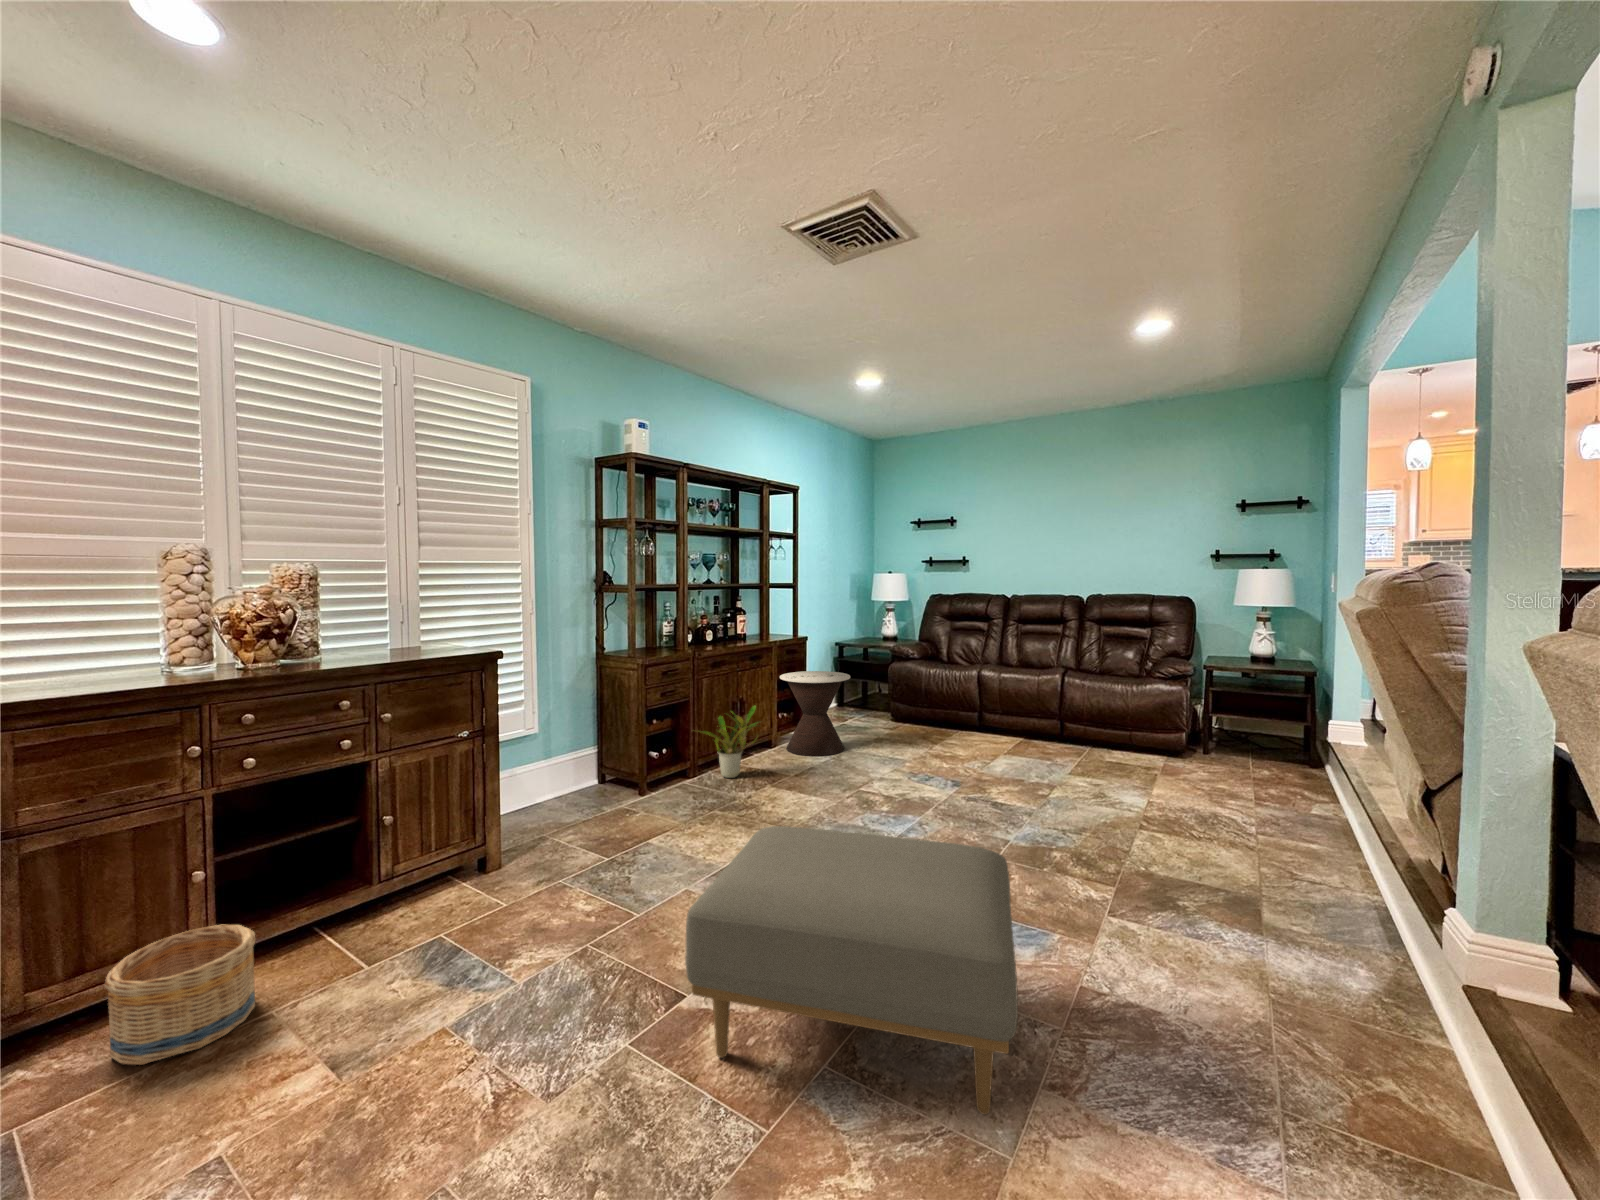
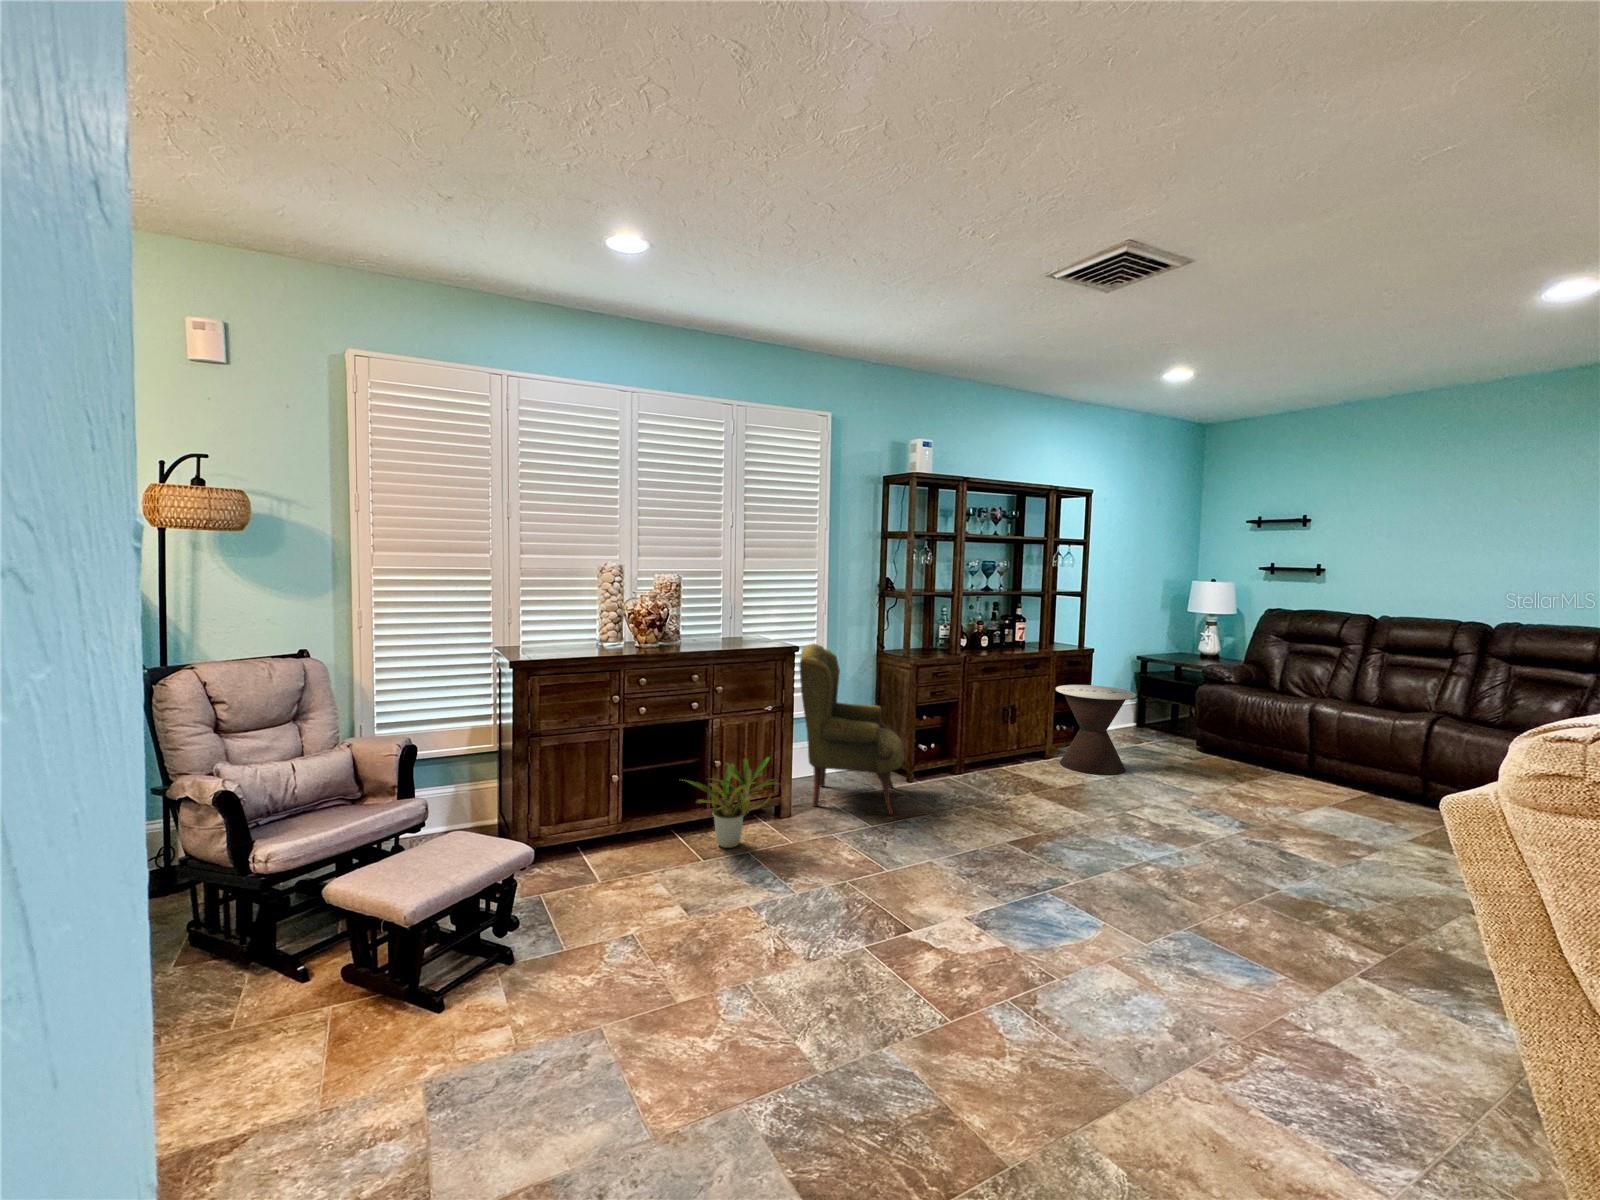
armchair: none [504,647,639,848] -> present [800,643,904,815]
potted plant: present [701,706,759,778] -> present [686,758,777,848]
ottoman: present [685,826,1018,1115] -> none [904,814,1206,1068]
basket: present [105,925,255,1065] -> none [577,810,646,880]

